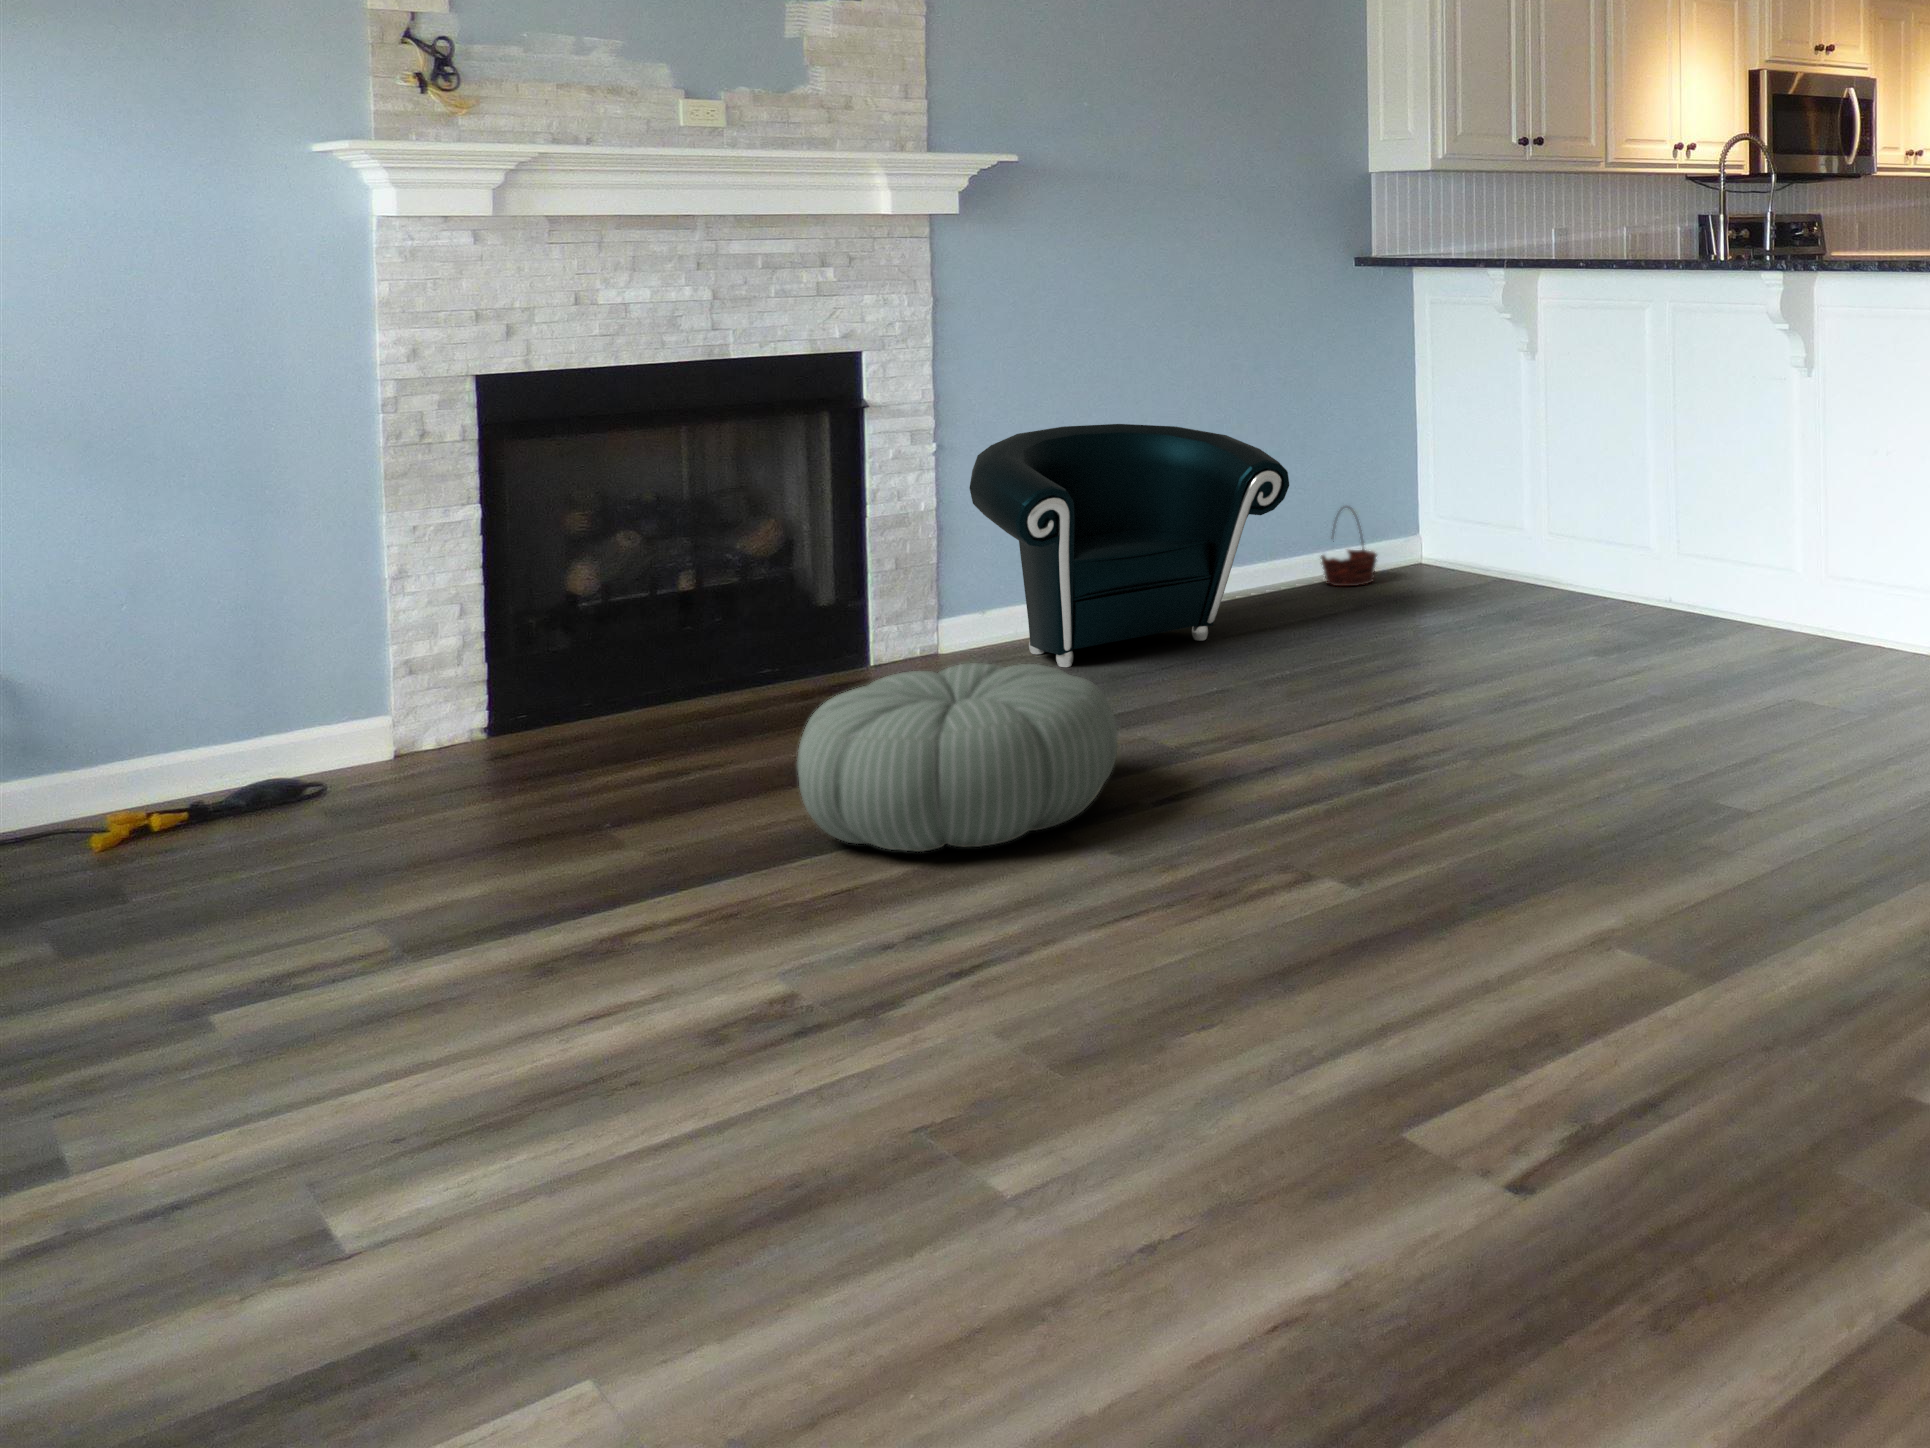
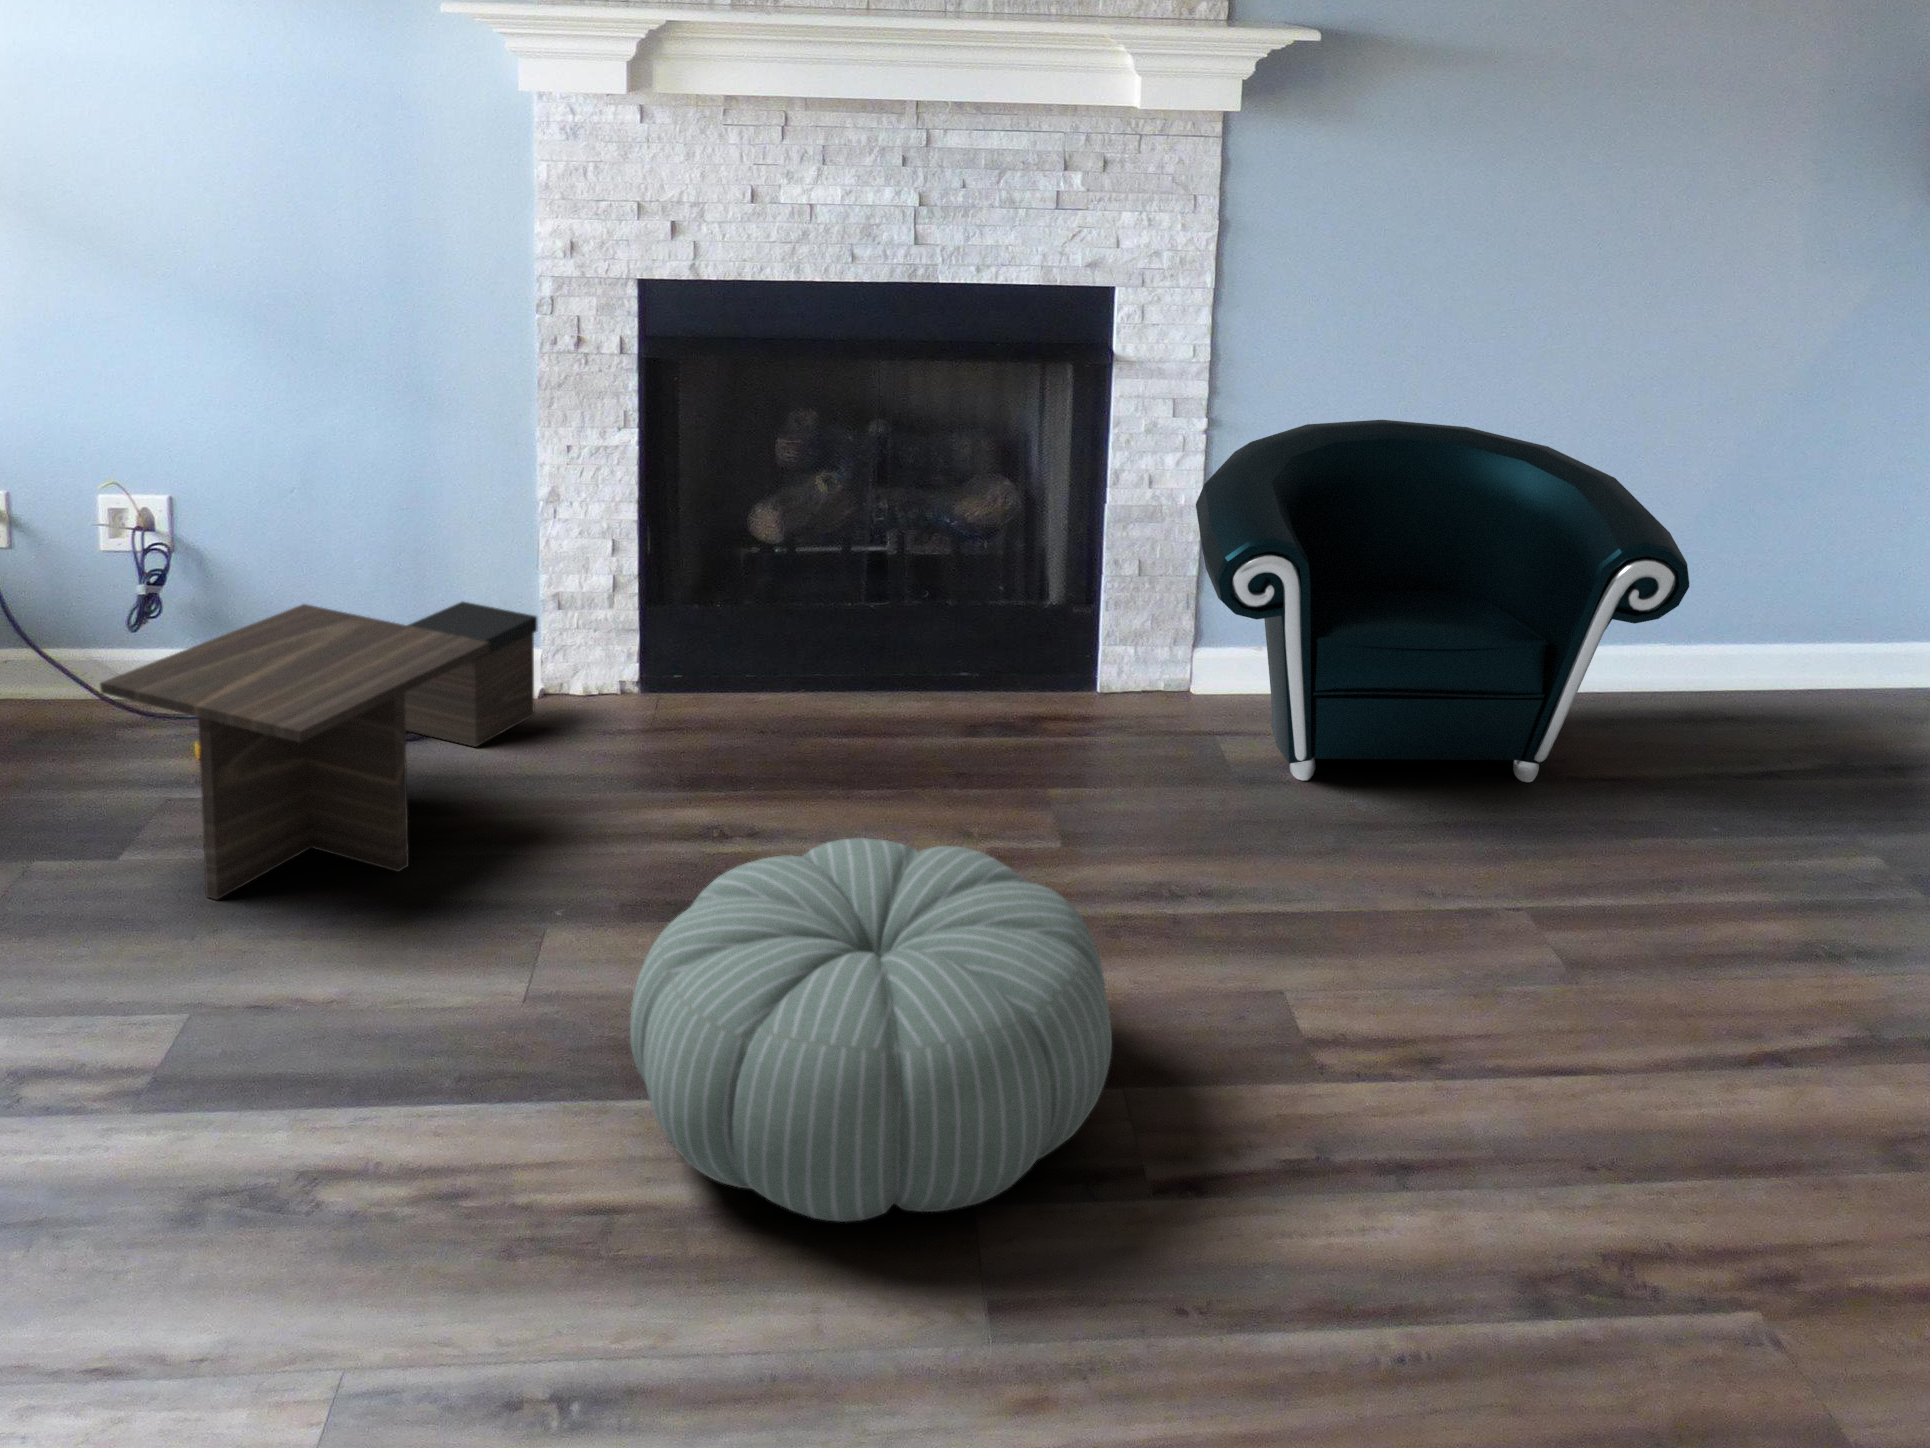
basket: present [1321,507,1377,586] -> none [1798,592,1898,723]
coffee table: none [144,653,471,887] -> present [100,602,537,900]

